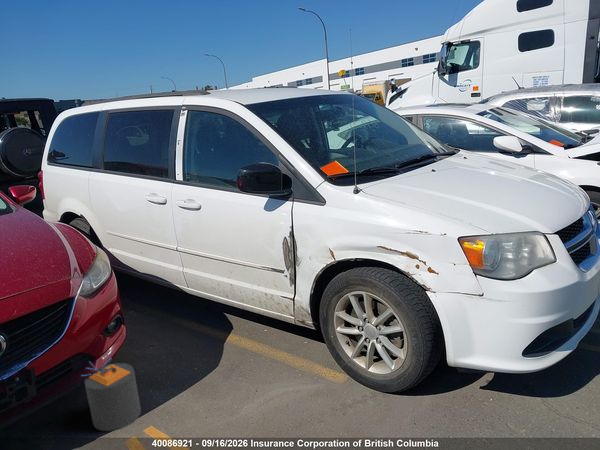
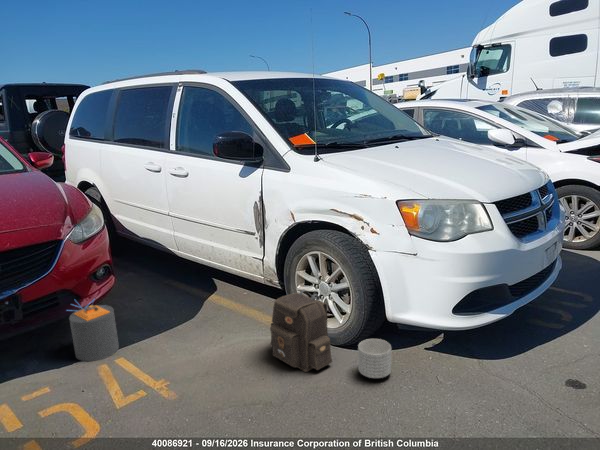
backpack: none [313,333,388,427] -> present [270,289,332,372]
planter: none [419,385,455,431] -> present [358,339,391,378]

